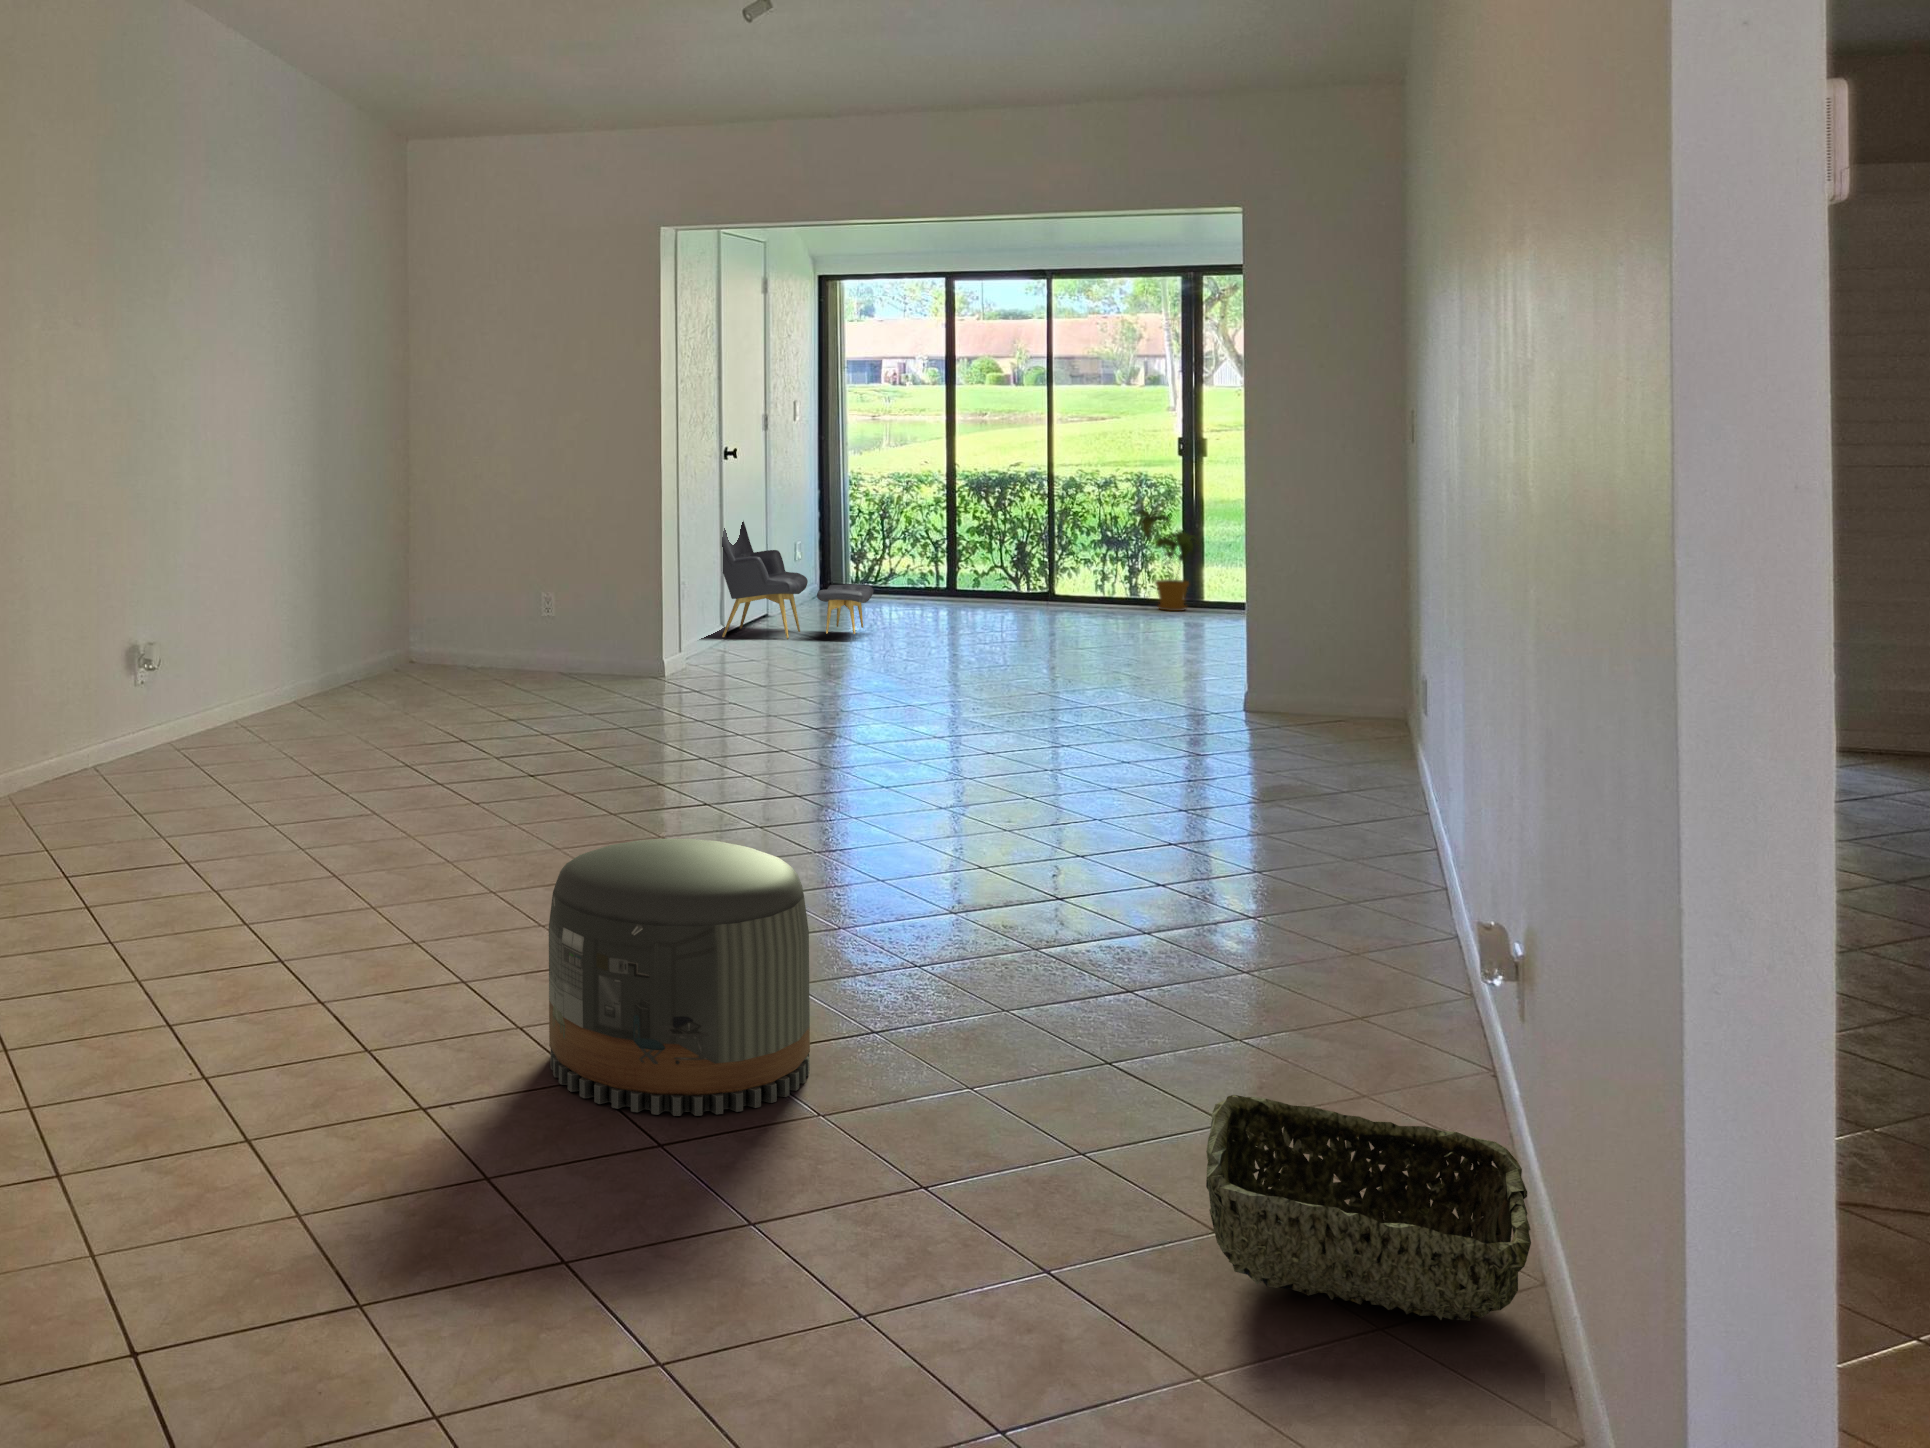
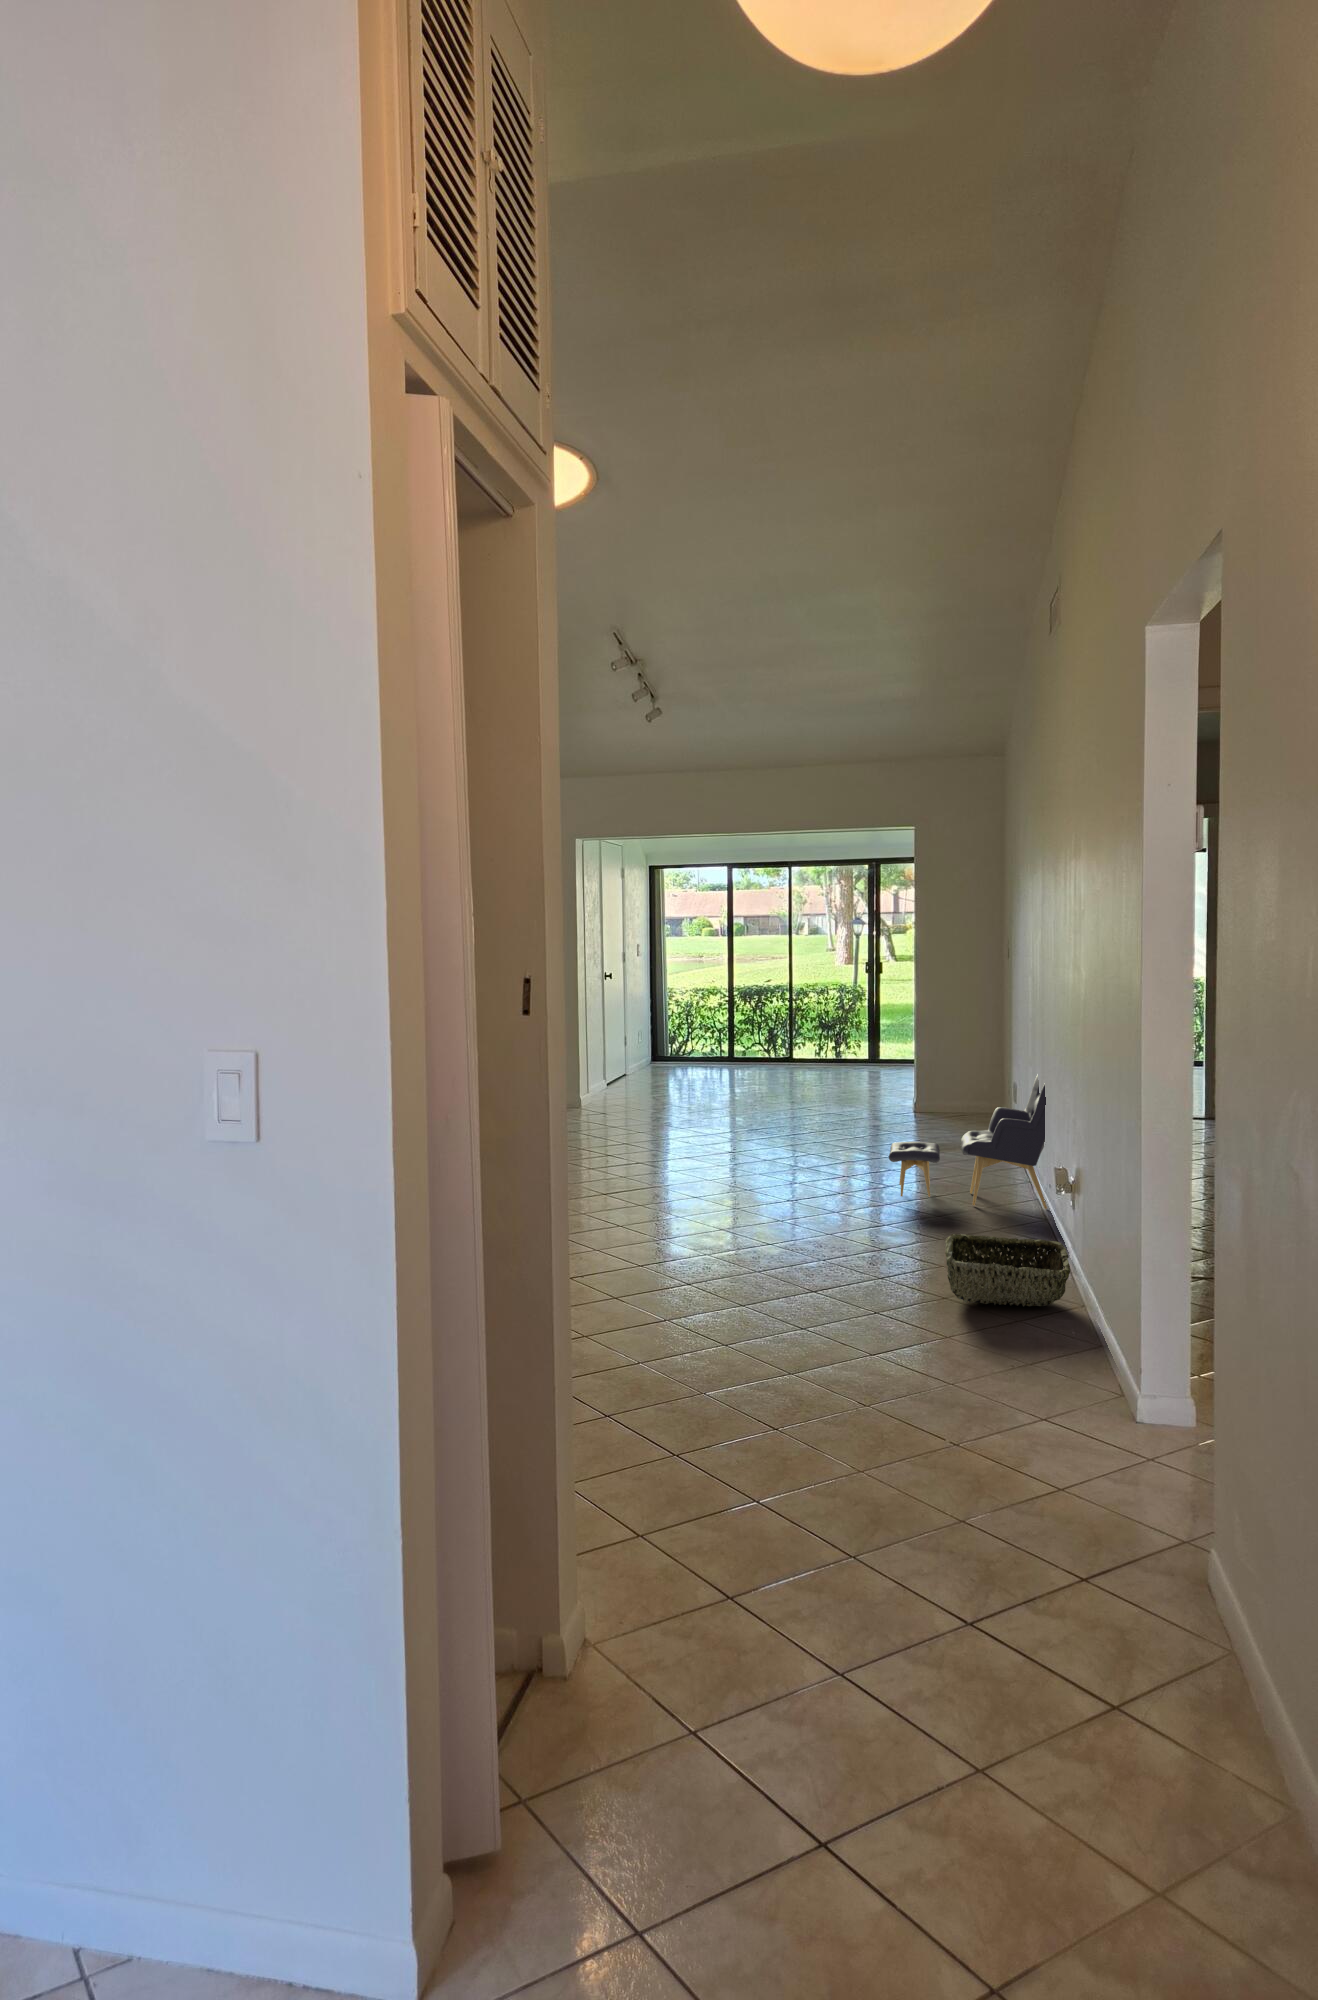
house plant: present [1138,510,1199,611] -> none [841,1007,878,1066]
armchair: present [722,521,873,639] -> present [889,1075,1047,1209]
pouf: present [549,839,810,1116] -> none [629,1157,754,1275]

